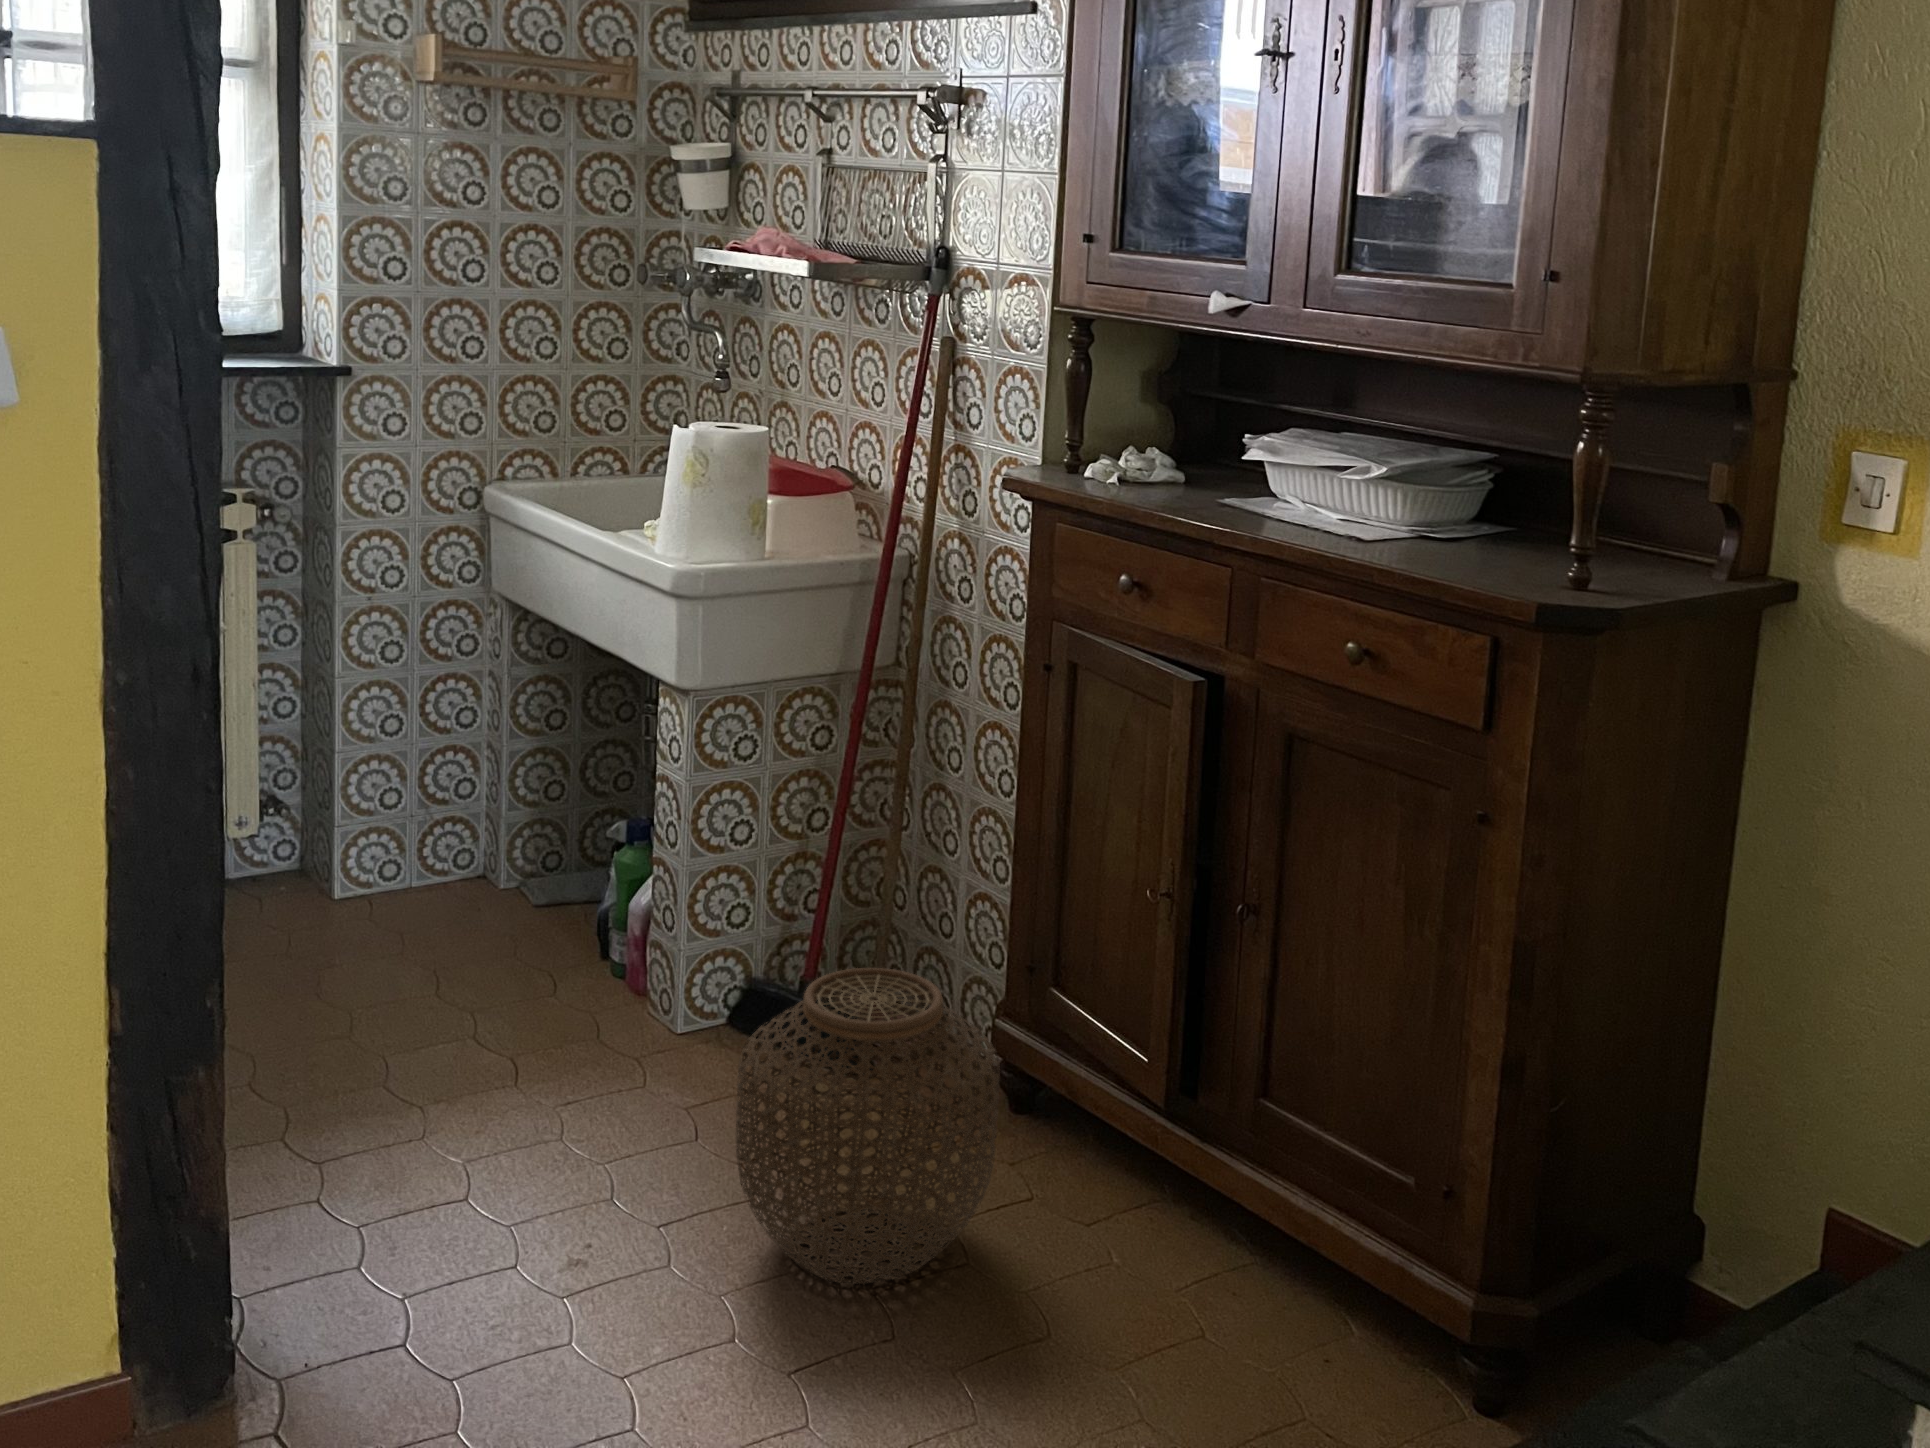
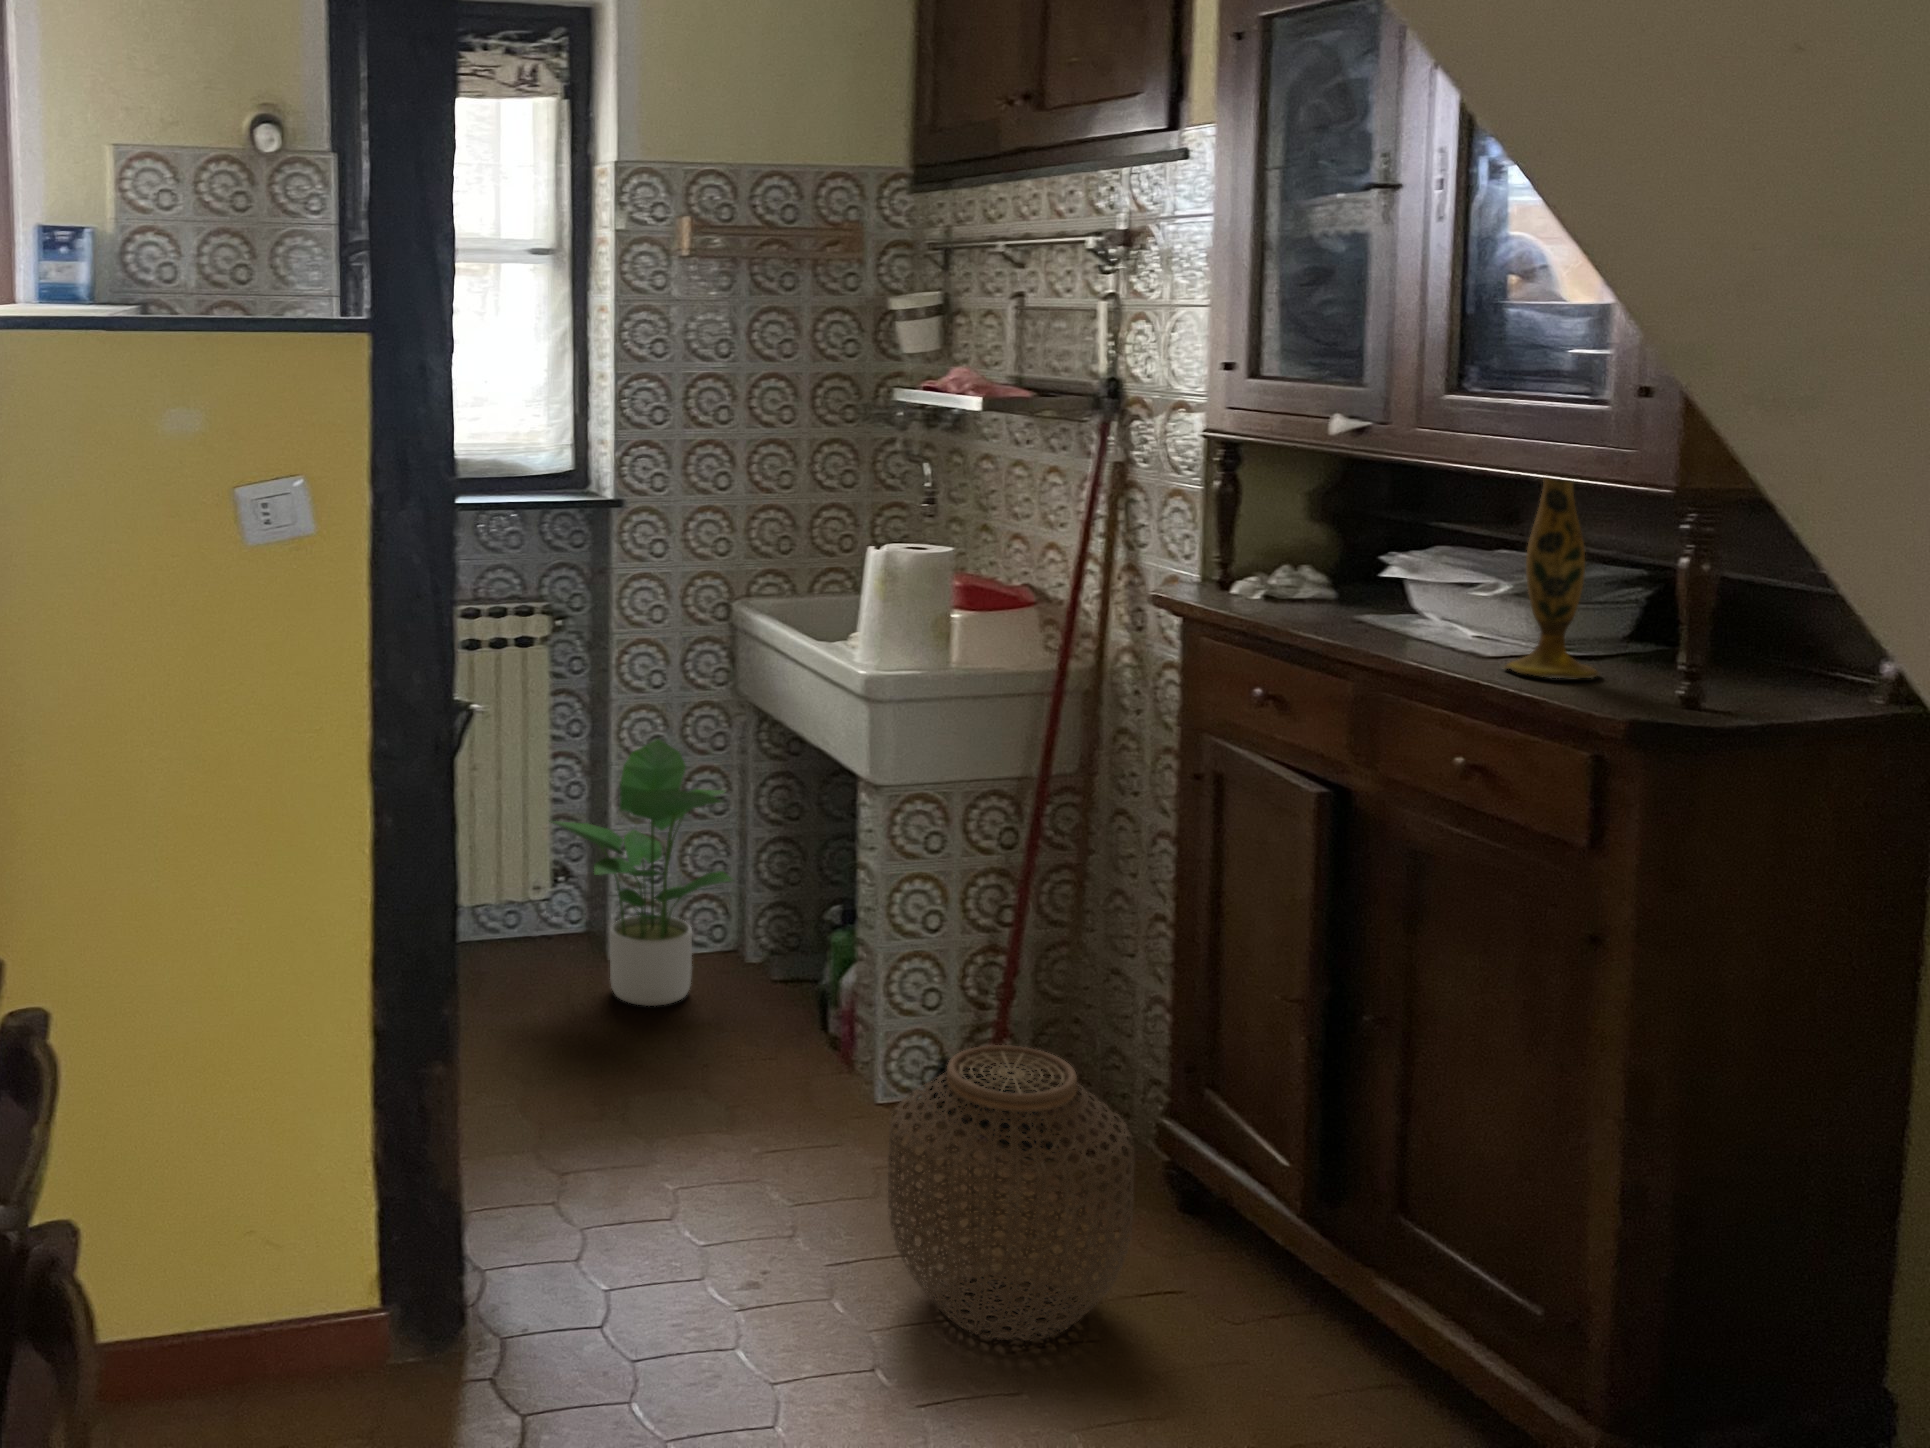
vase: none [1387,303,1482,562] -> present [1504,478,1599,678]
potted plant: none [266,645,496,951] -> present [553,739,733,1006]

